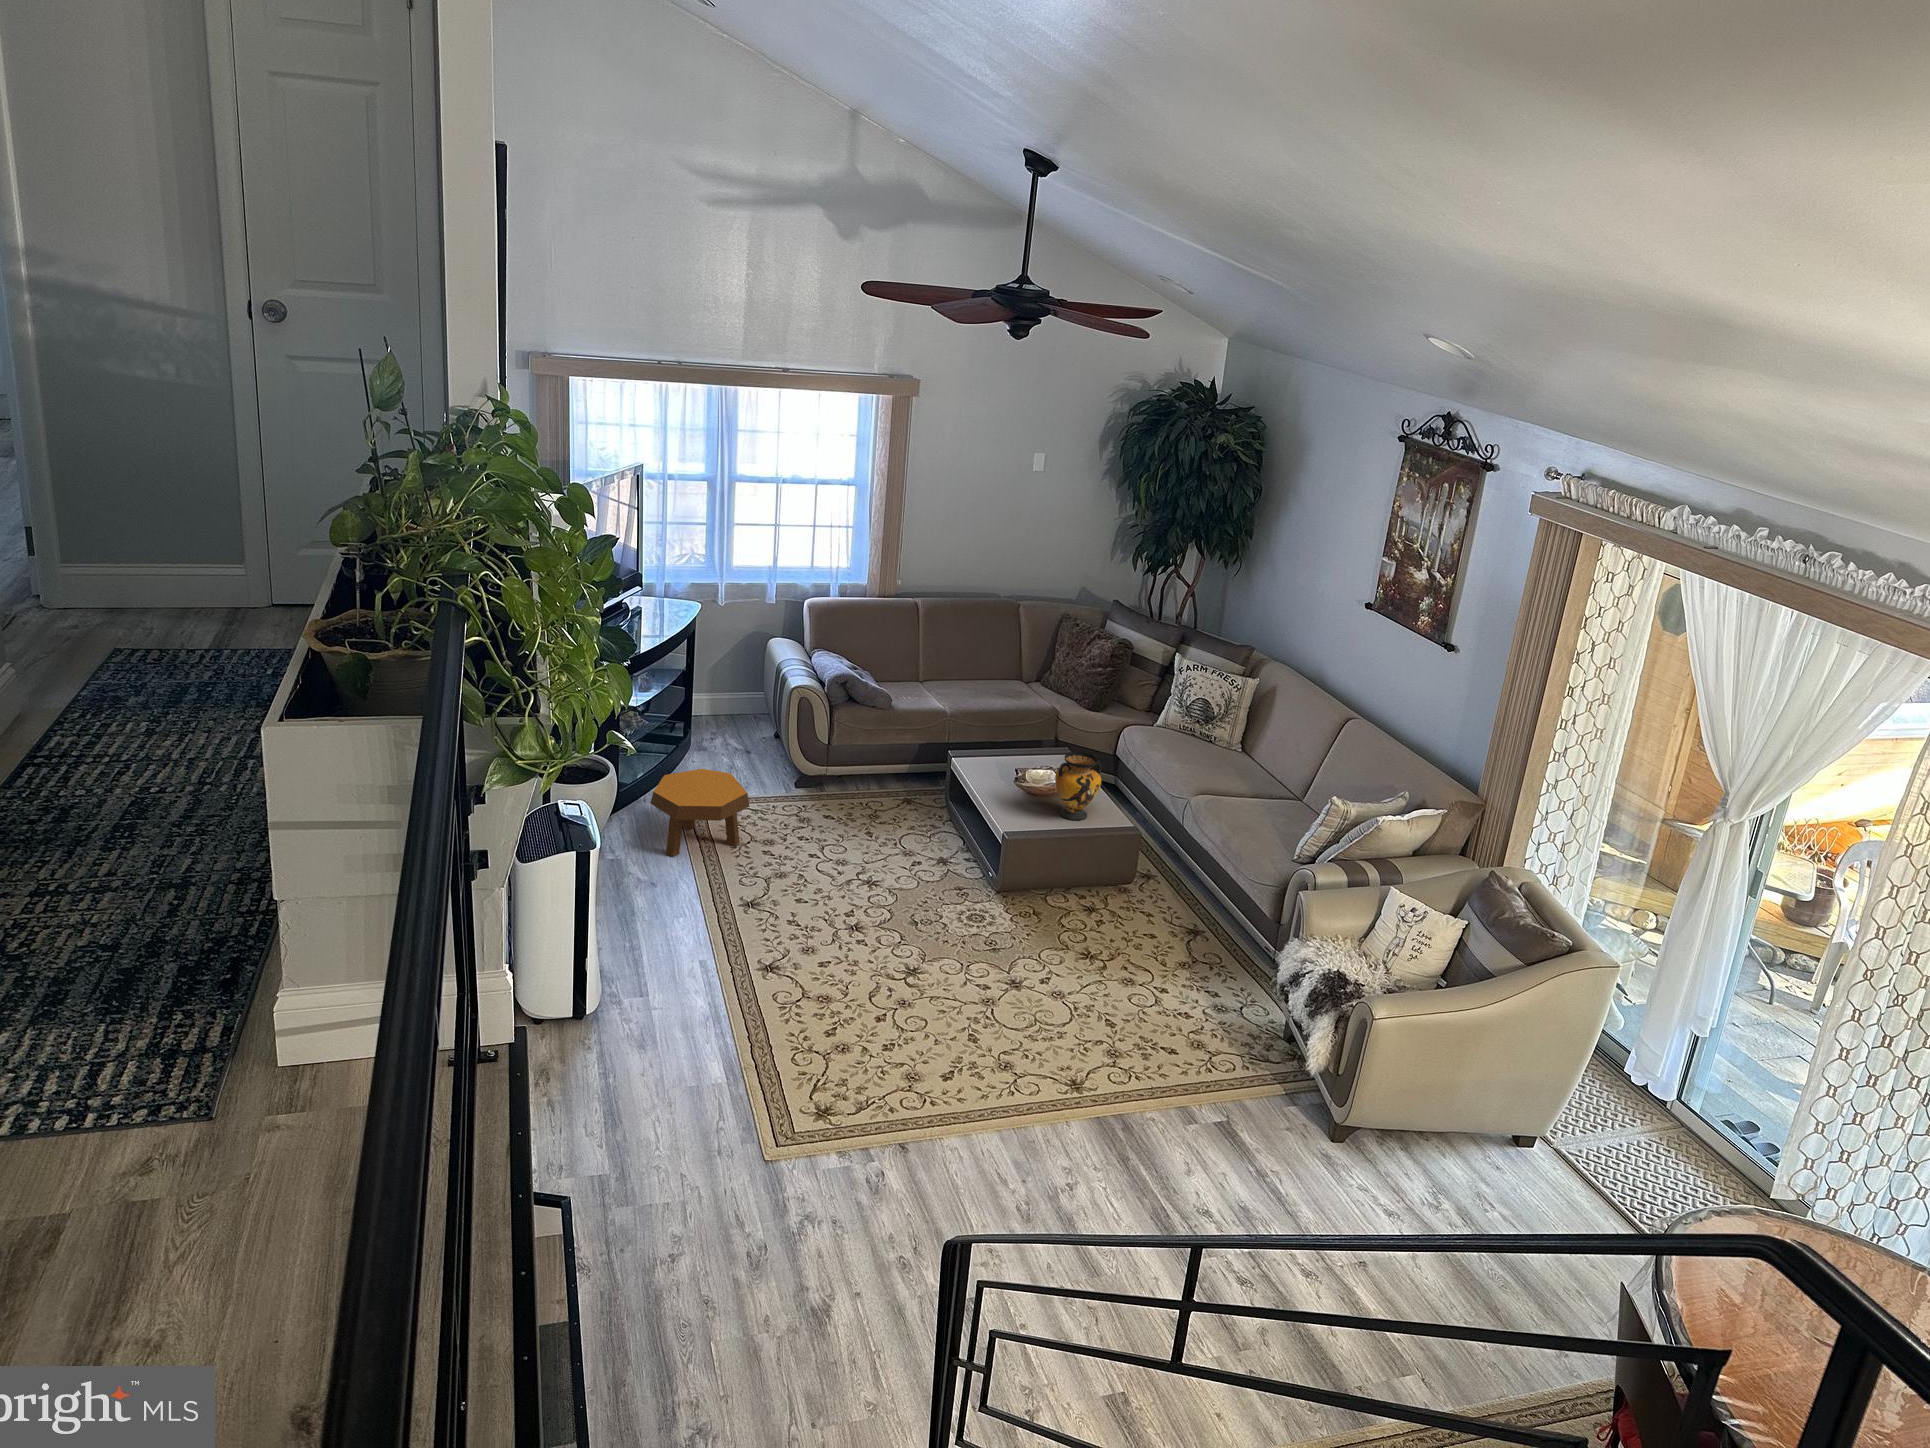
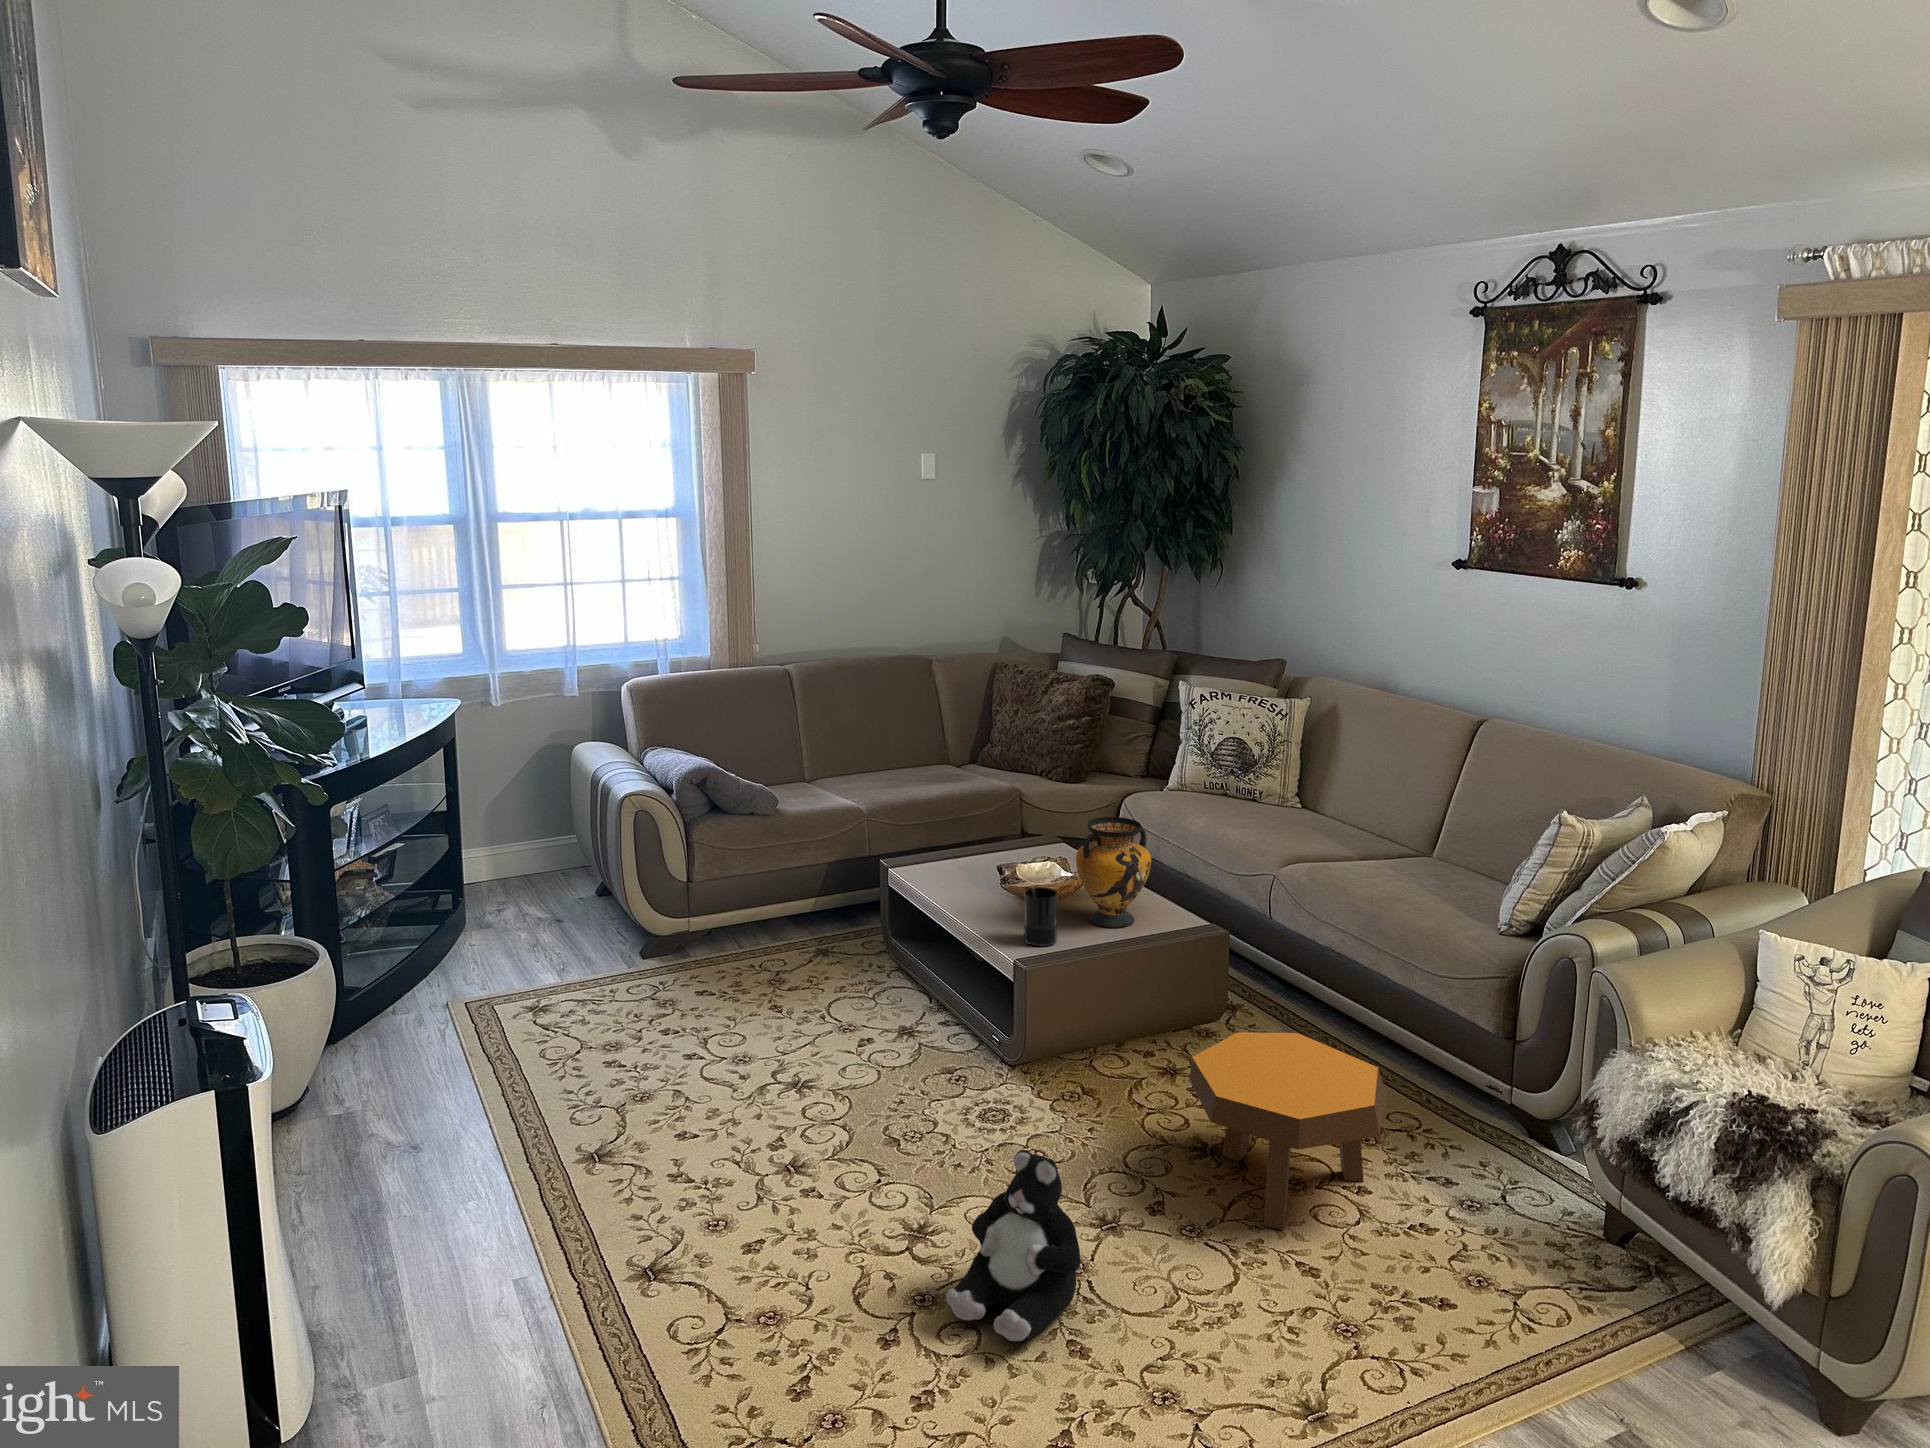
footstool: present [650,769,749,857] -> present [1189,1032,1387,1230]
candle: none [1014,787,1037,826] -> present [1024,887,1057,946]
plush toy: none [912,938,984,1029] -> present [946,1150,1081,1341]

